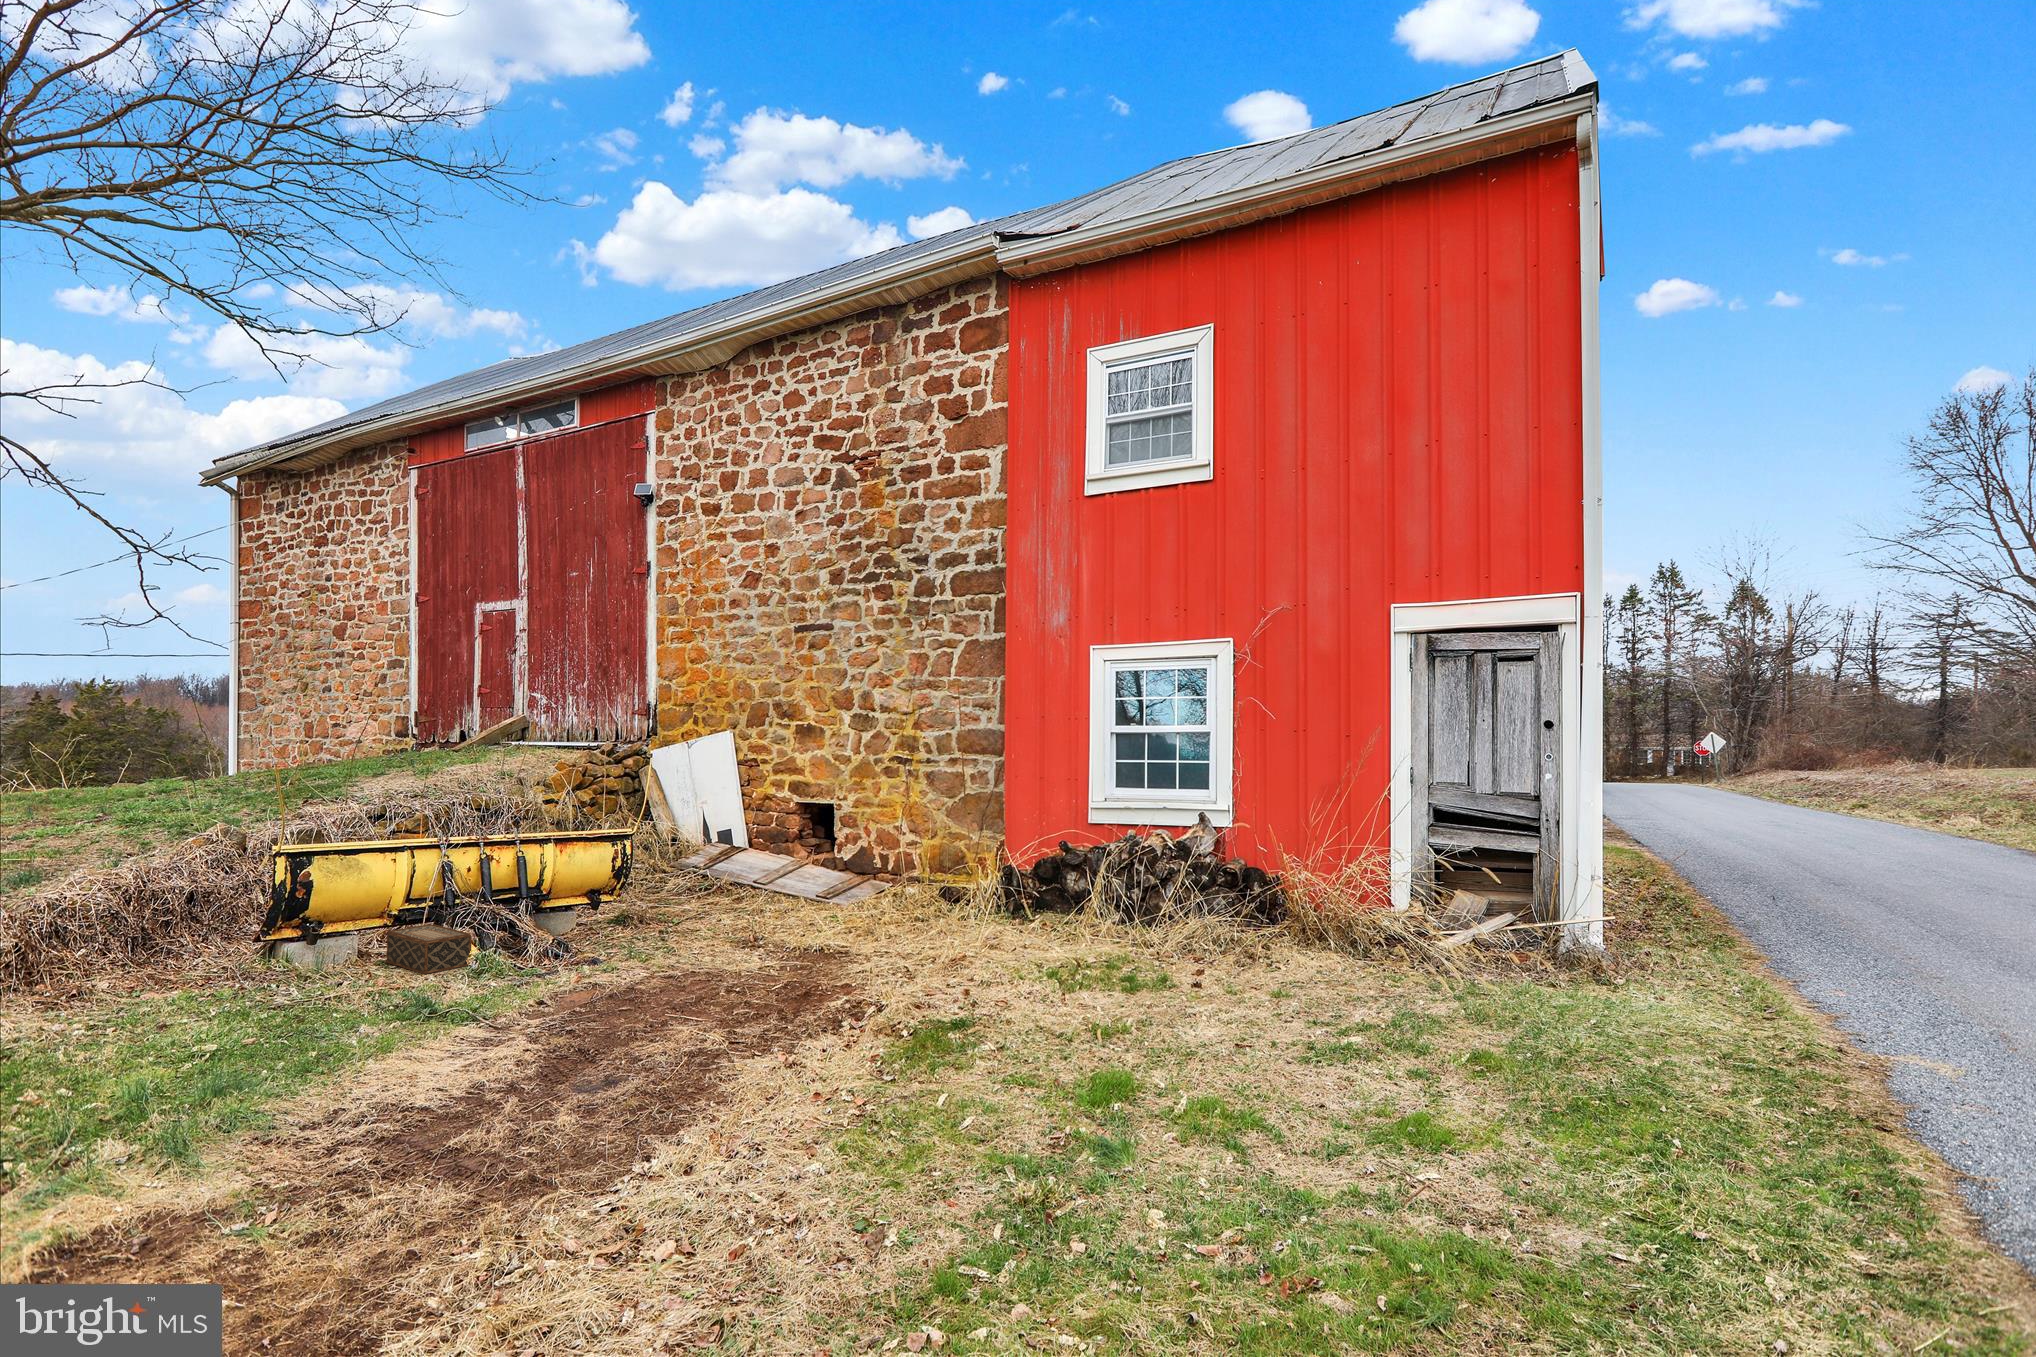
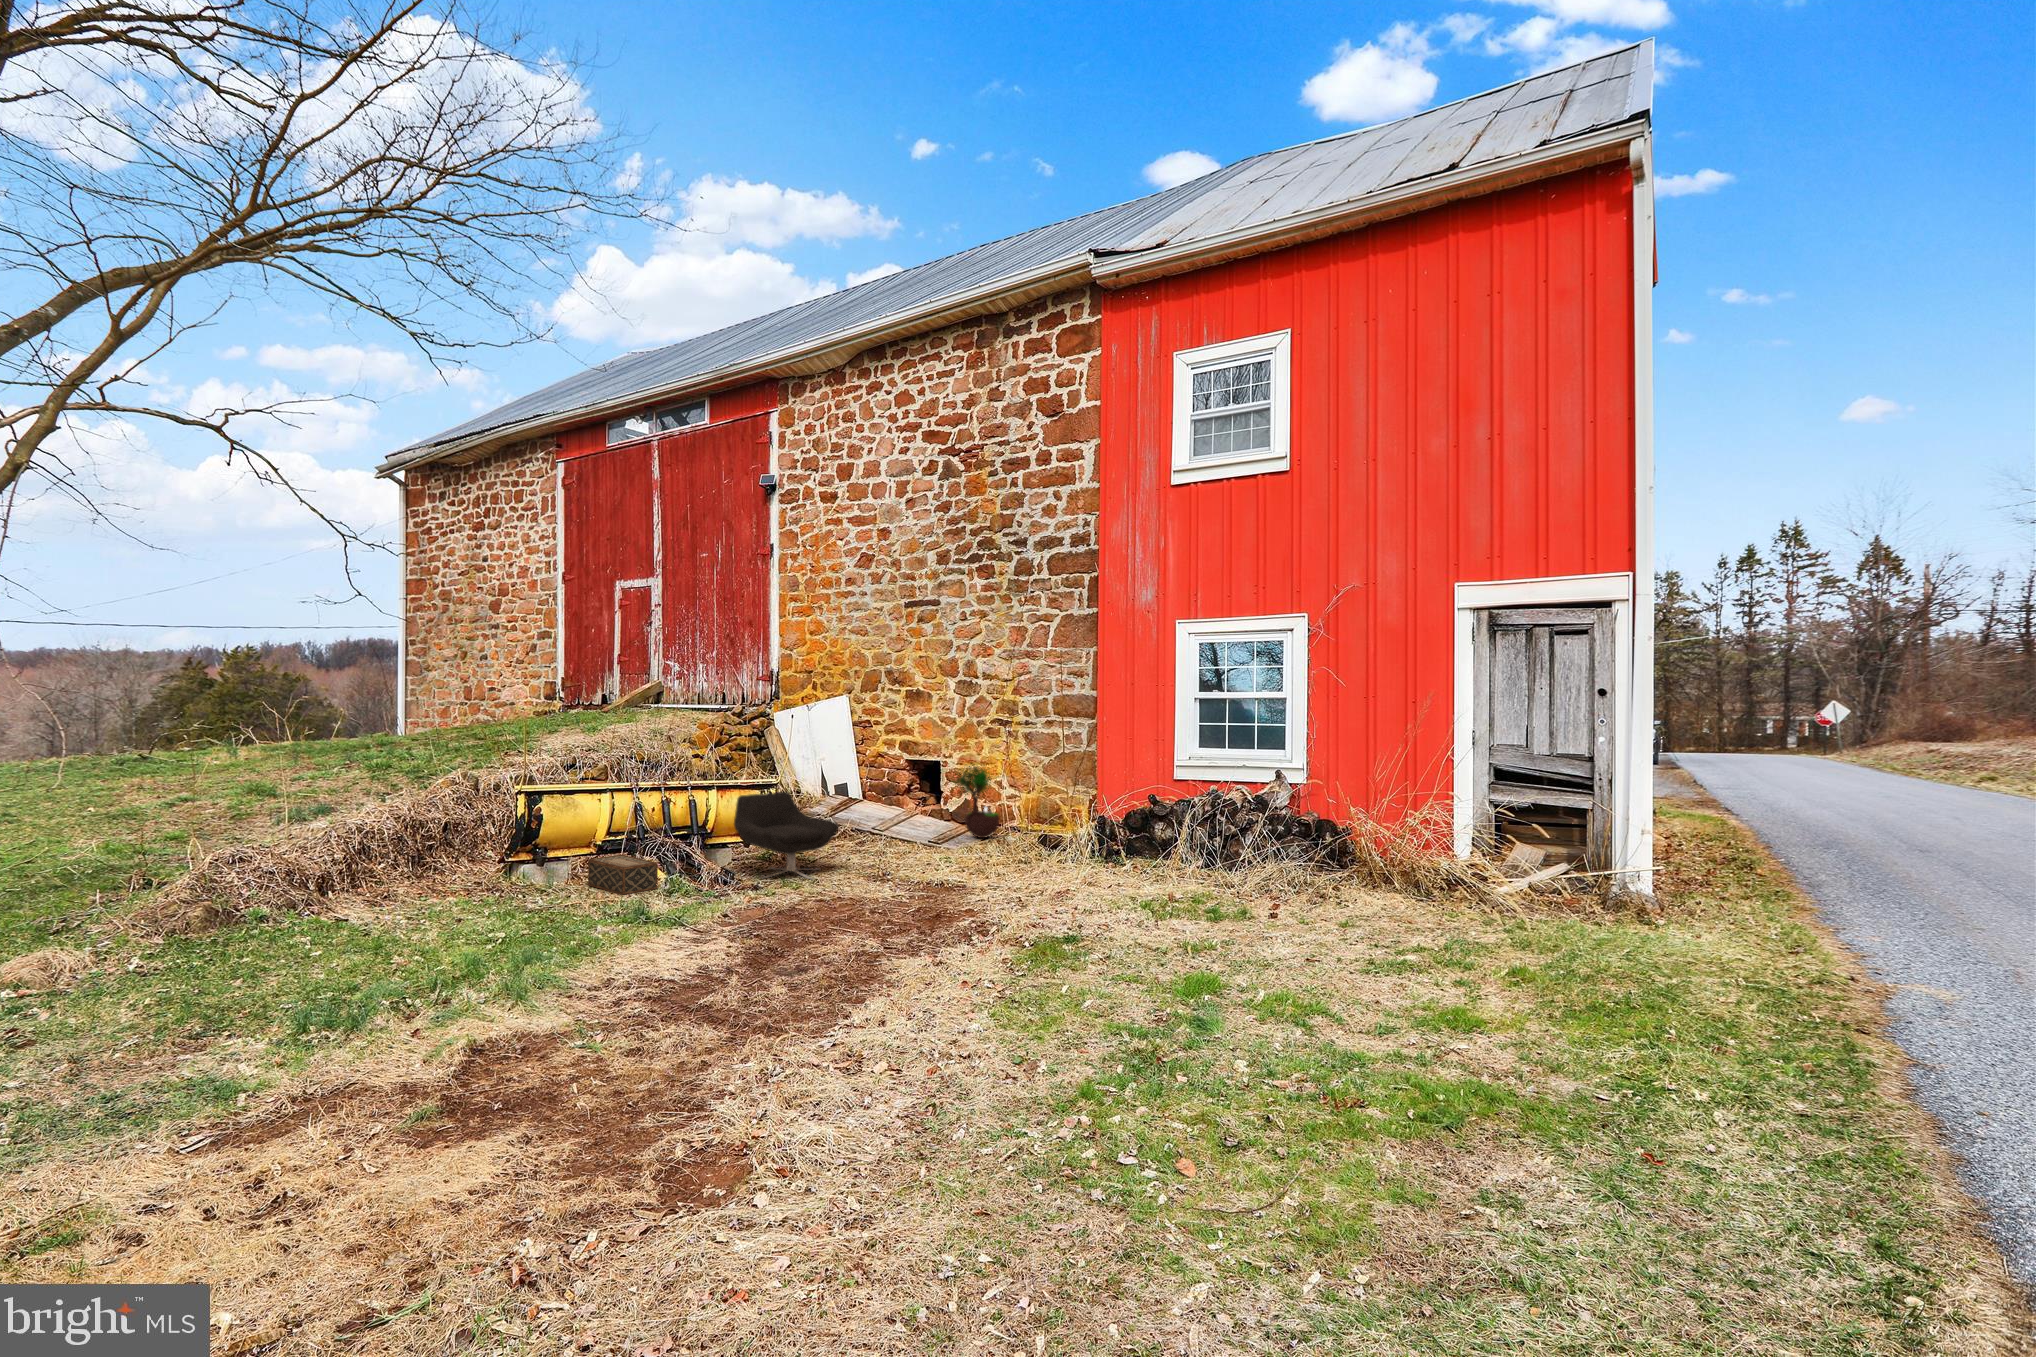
potted tree: none [840,801,898,892] -> present [955,763,999,838]
lounge chair: none [573,844,700,949] -> present [734,791,839,879]

